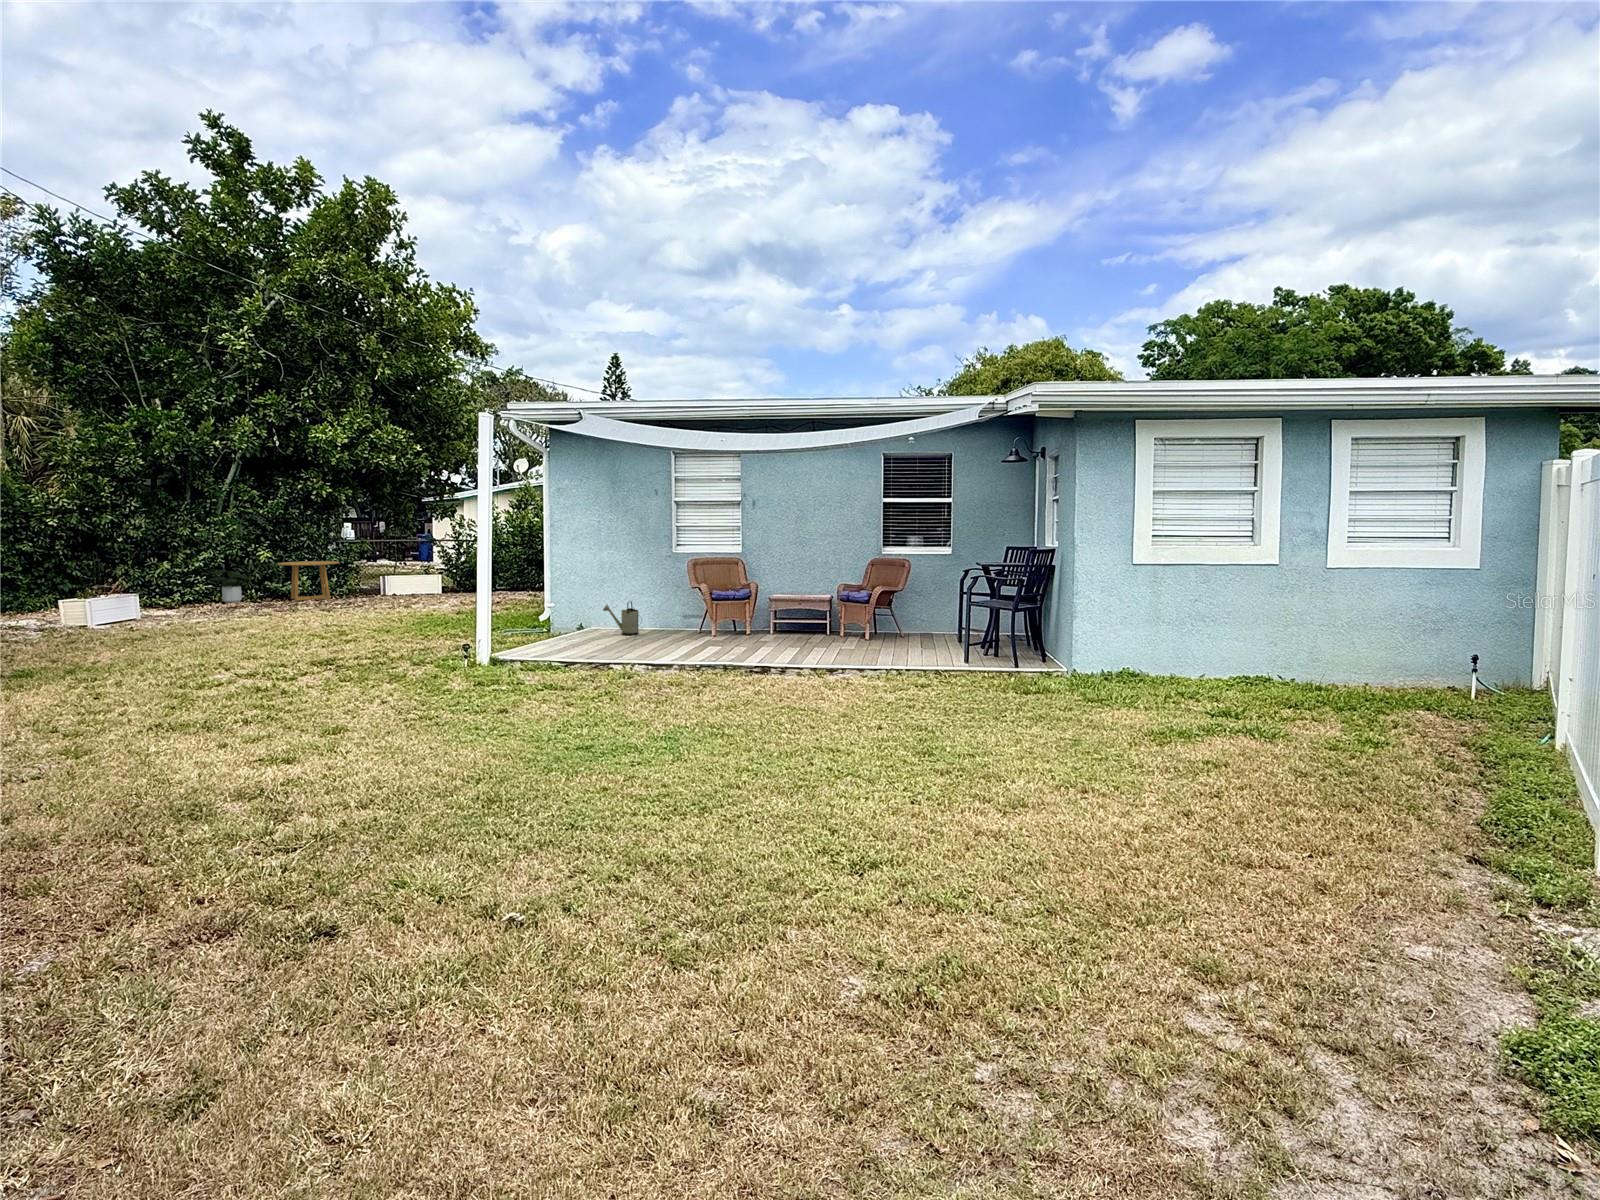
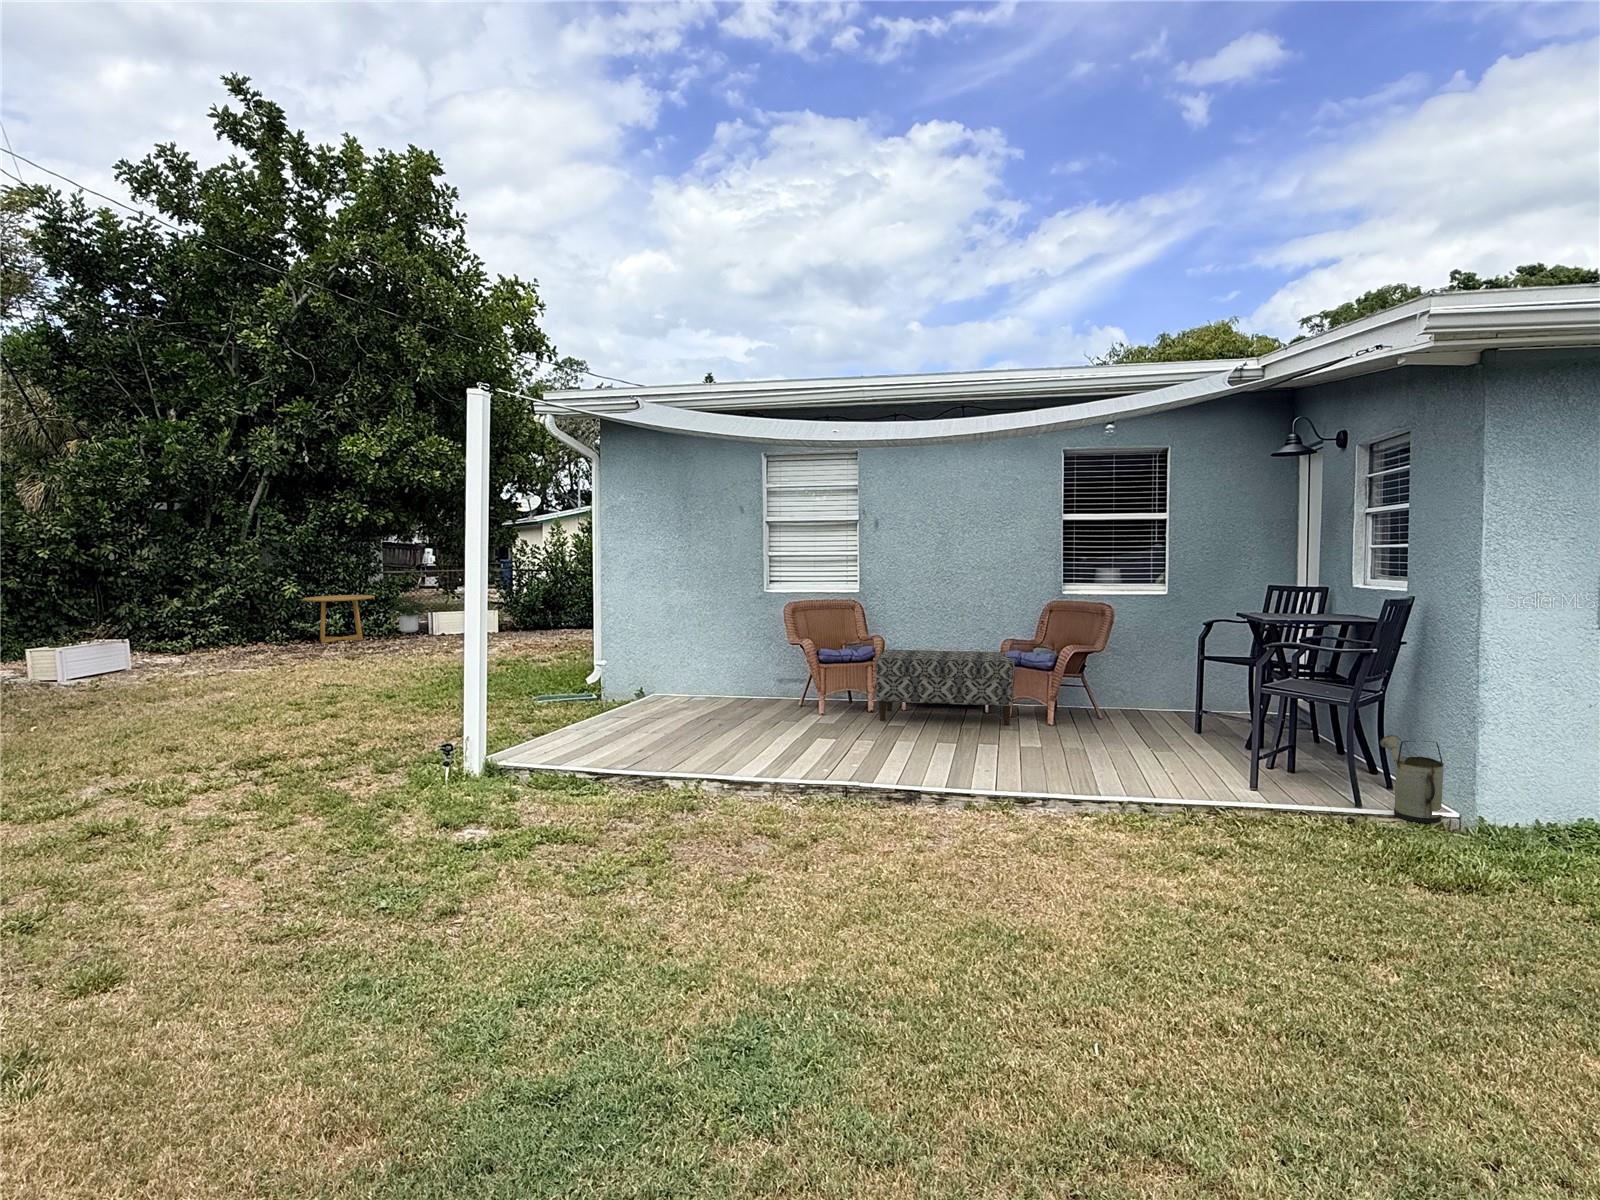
potted plant: present [209,570,254,602] -> present [388,599,427,632]
bench: none [752,593,848,641] -> present [876,650,1015,725]
watering can: present [603,601,639,635] -> present [1380,735,1444,823]

